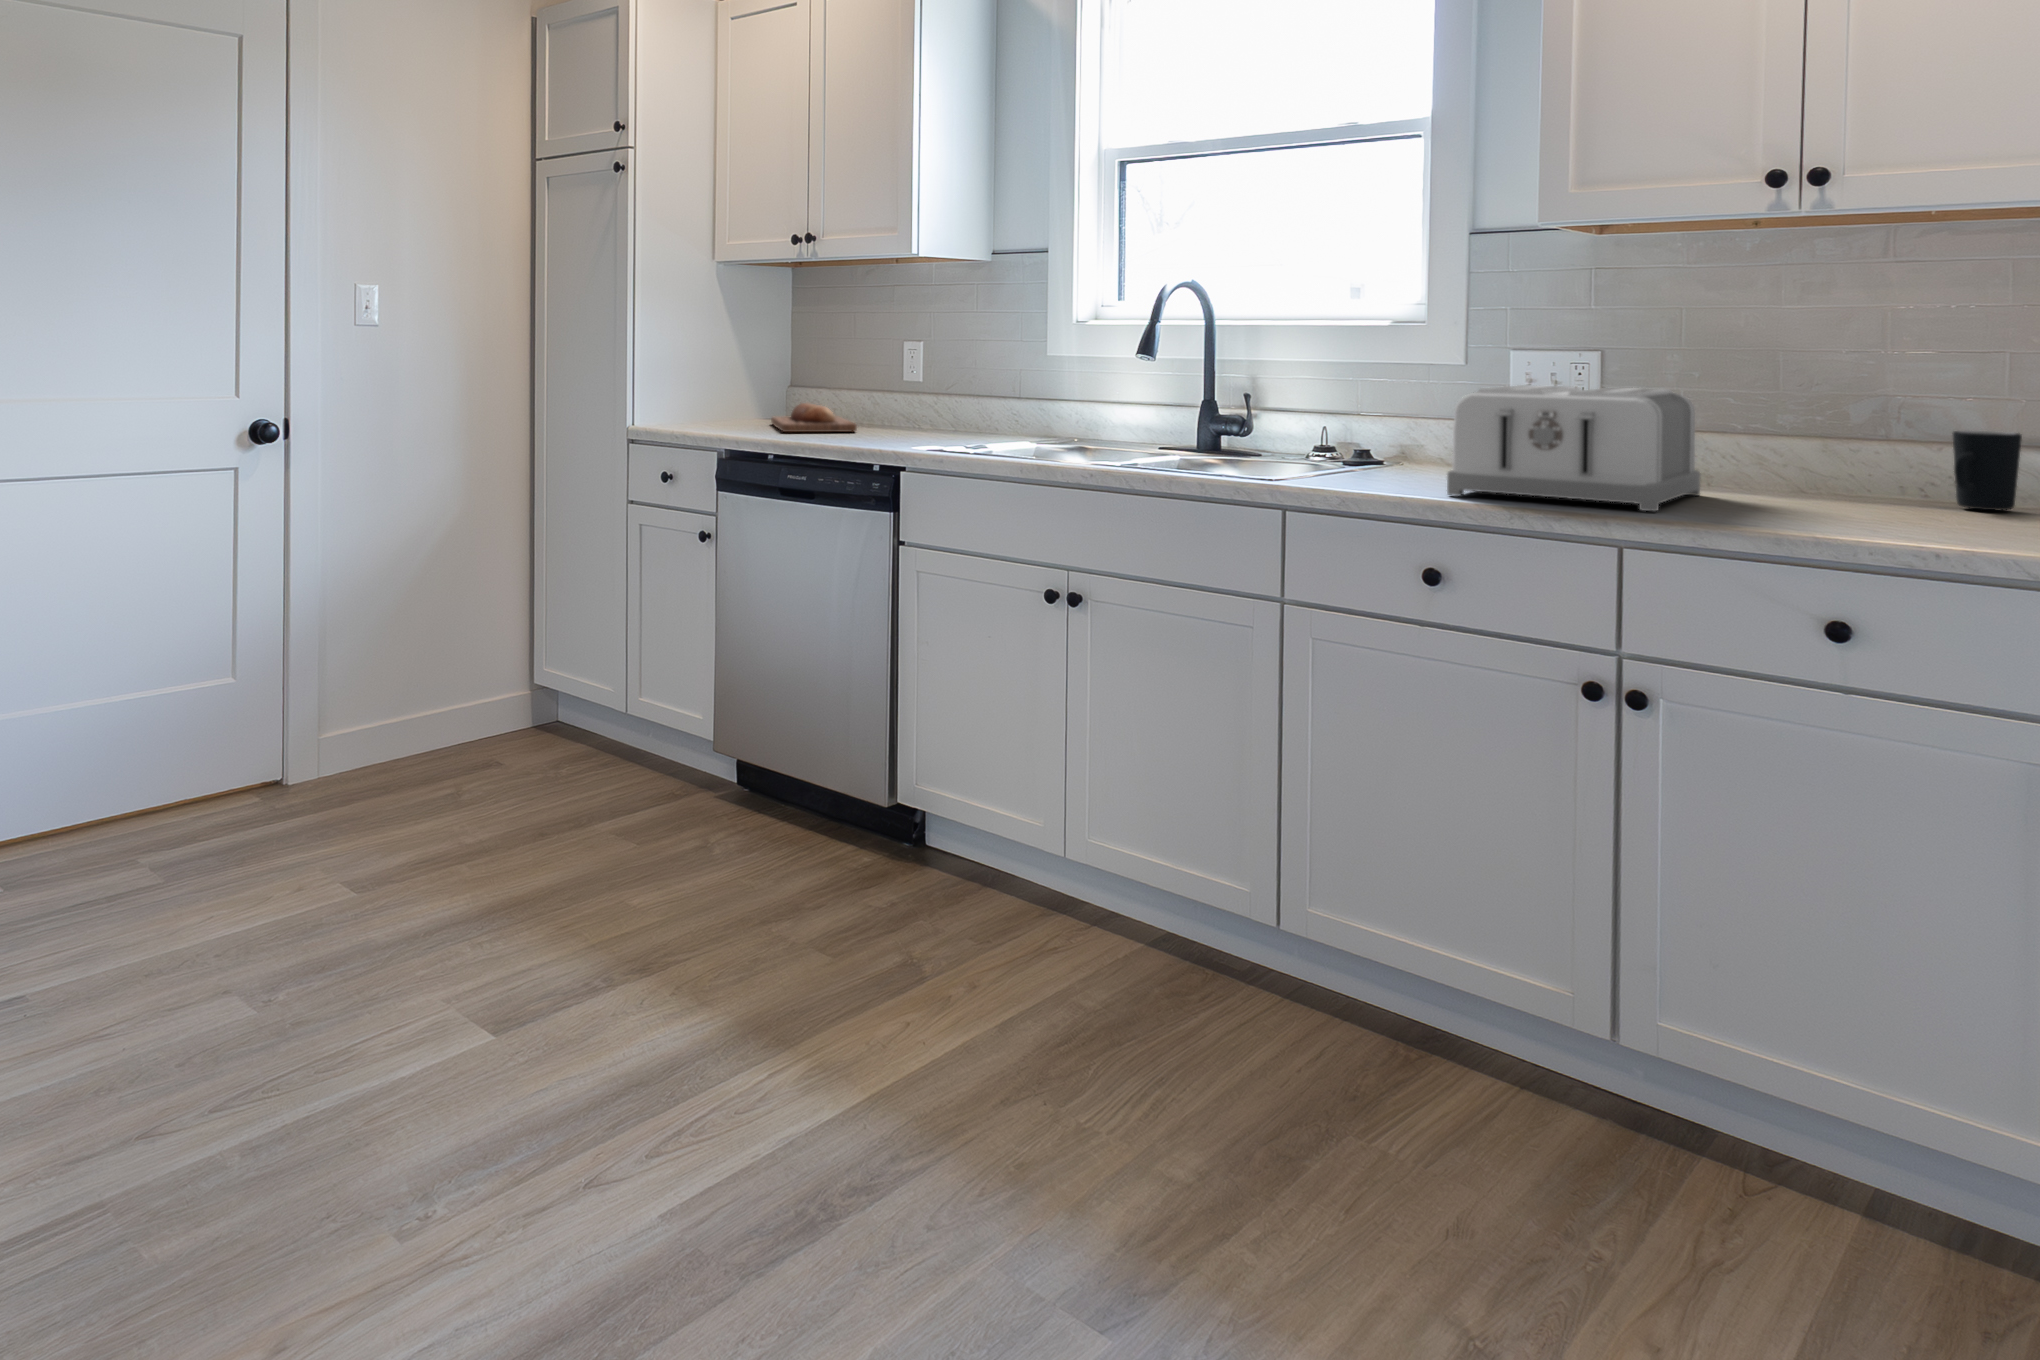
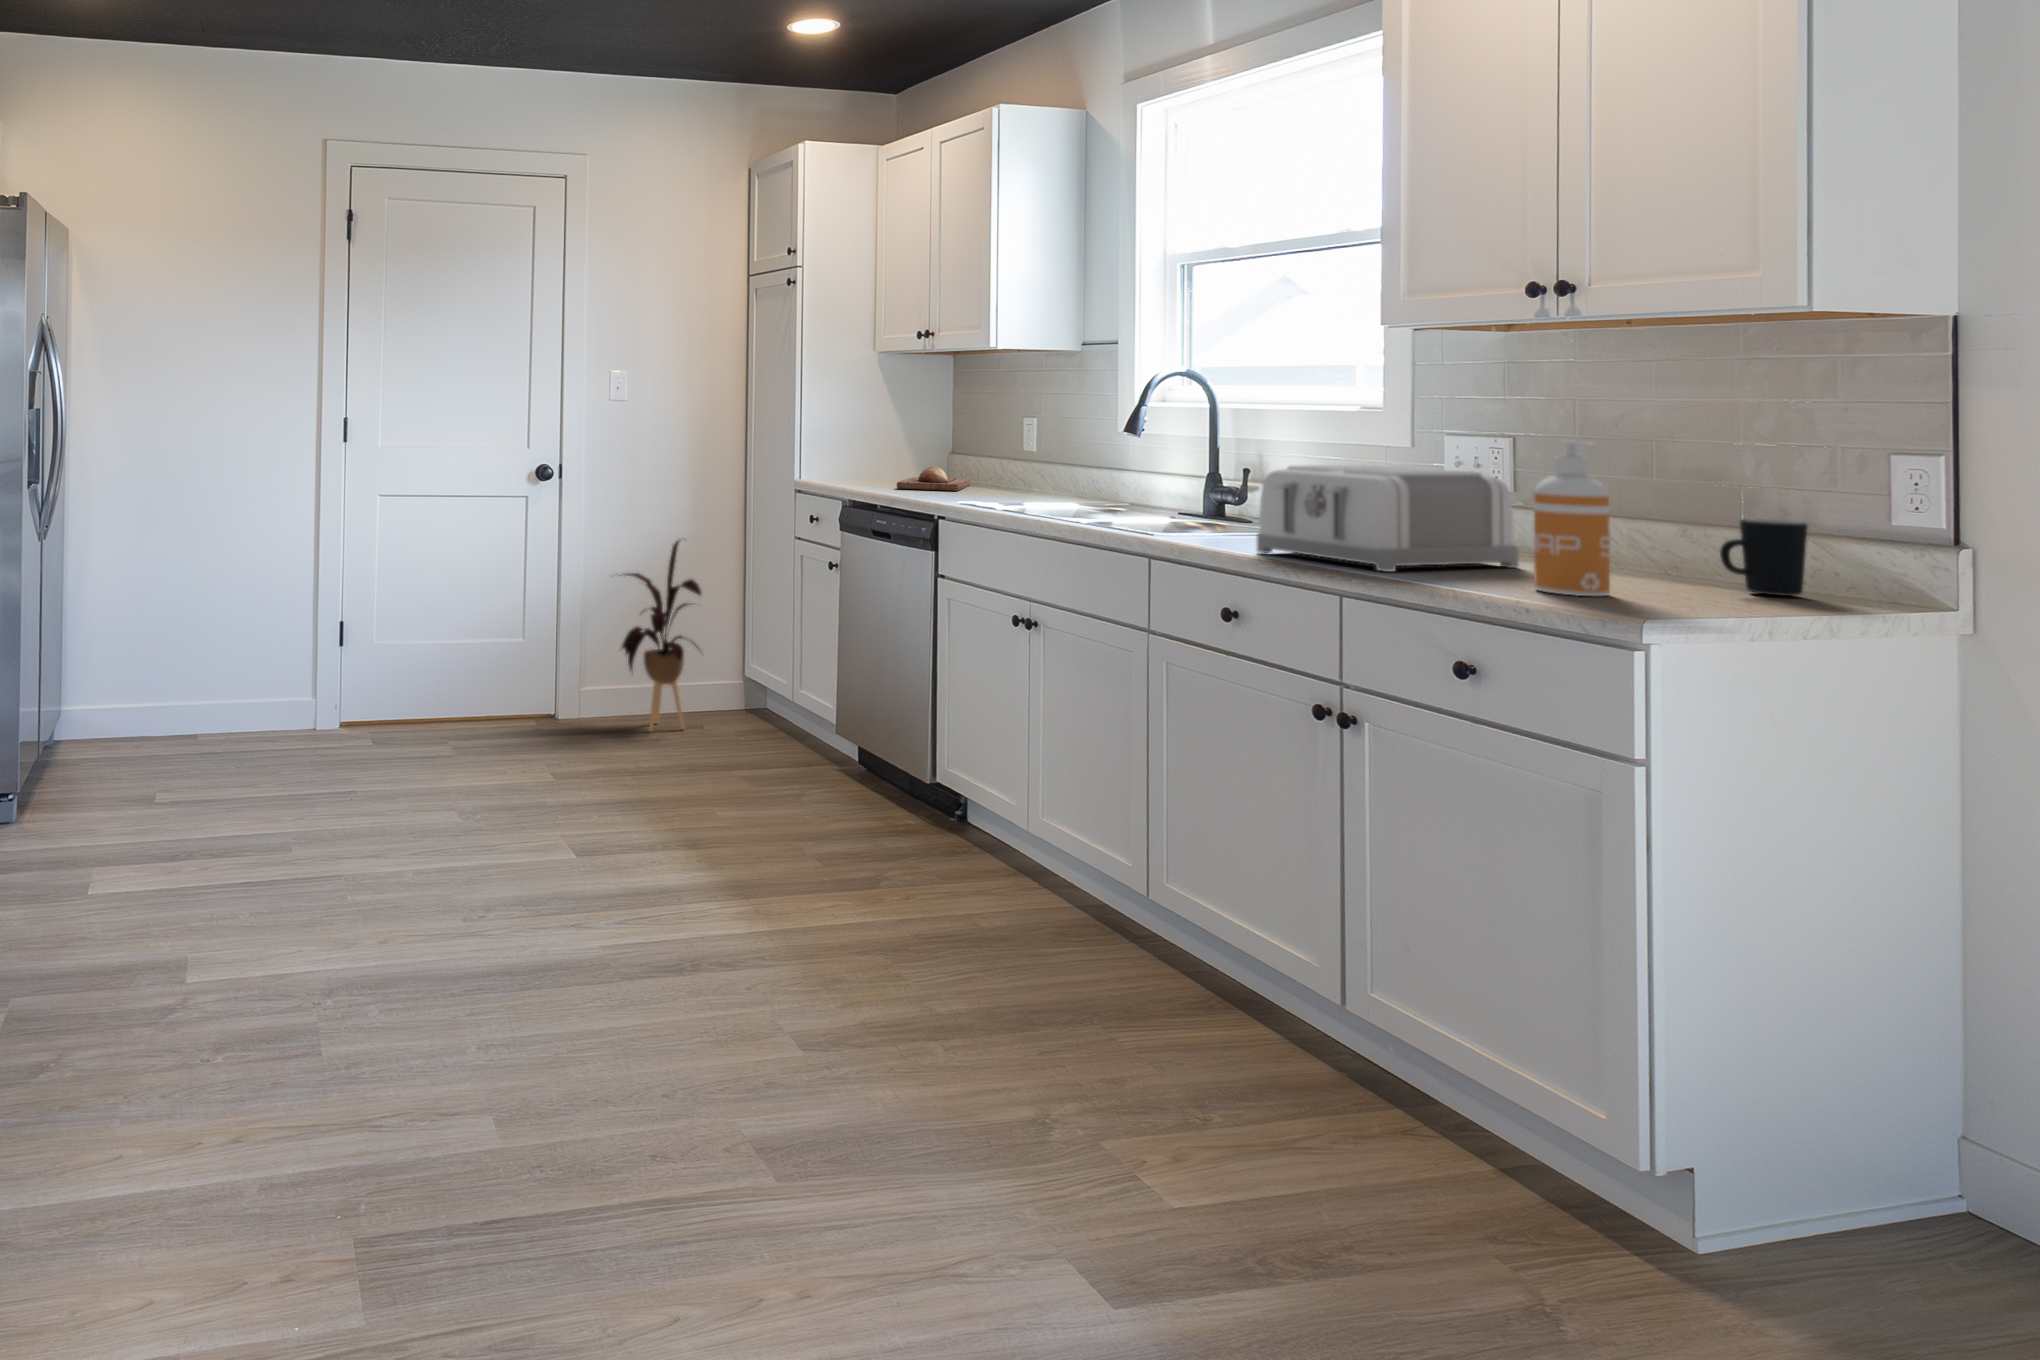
soap dispenser: none [1839,350,1927,528] -> present [1534,441,1610,596]
house plant: none [372,513,526,785] -> present [619,540,701,731]

